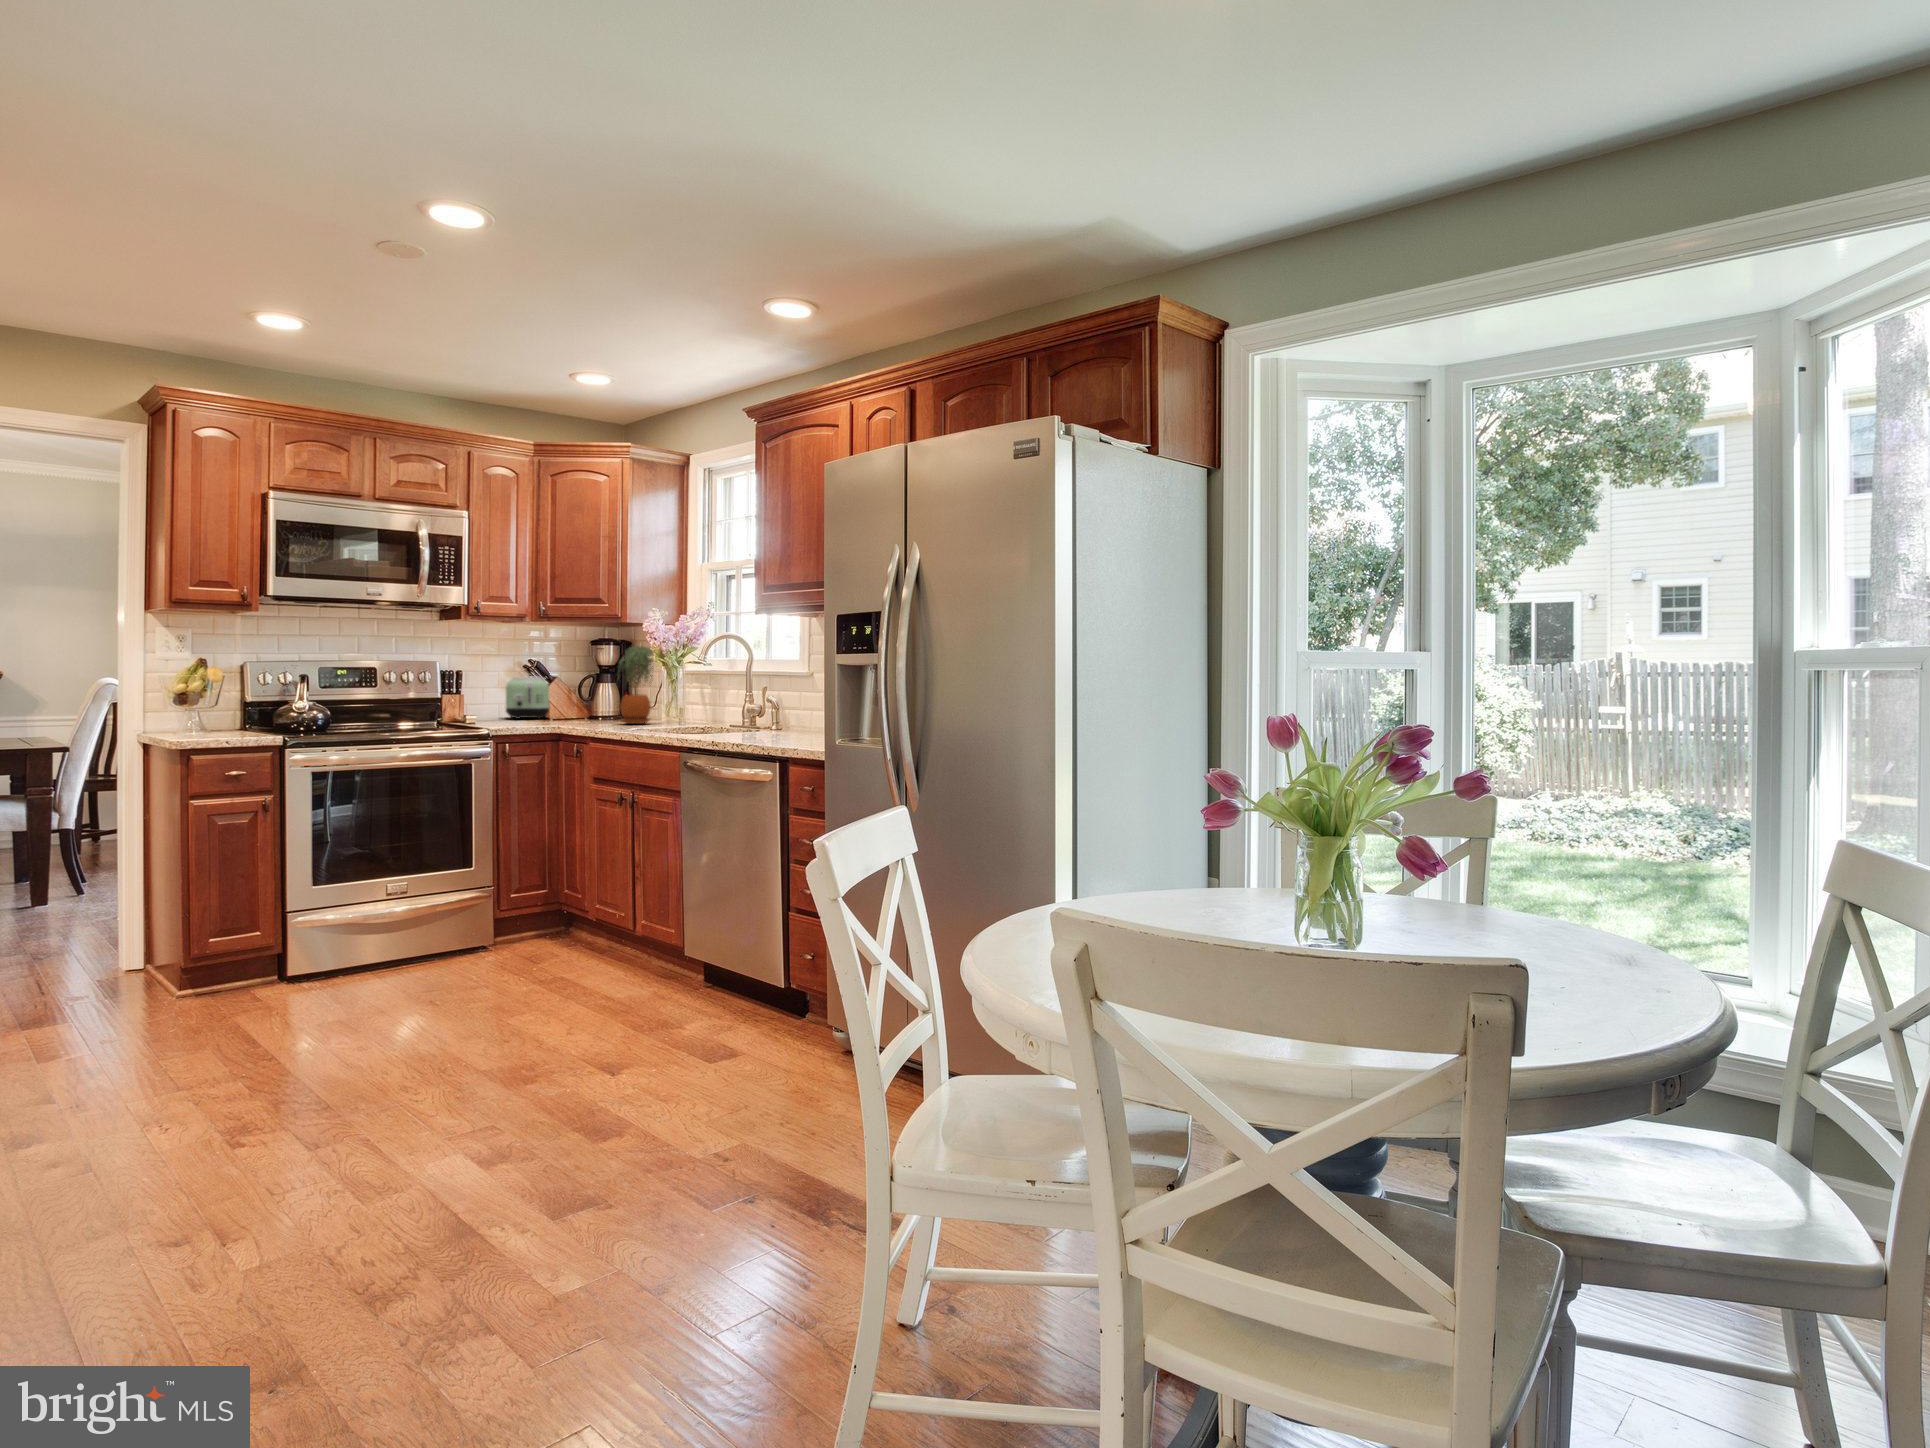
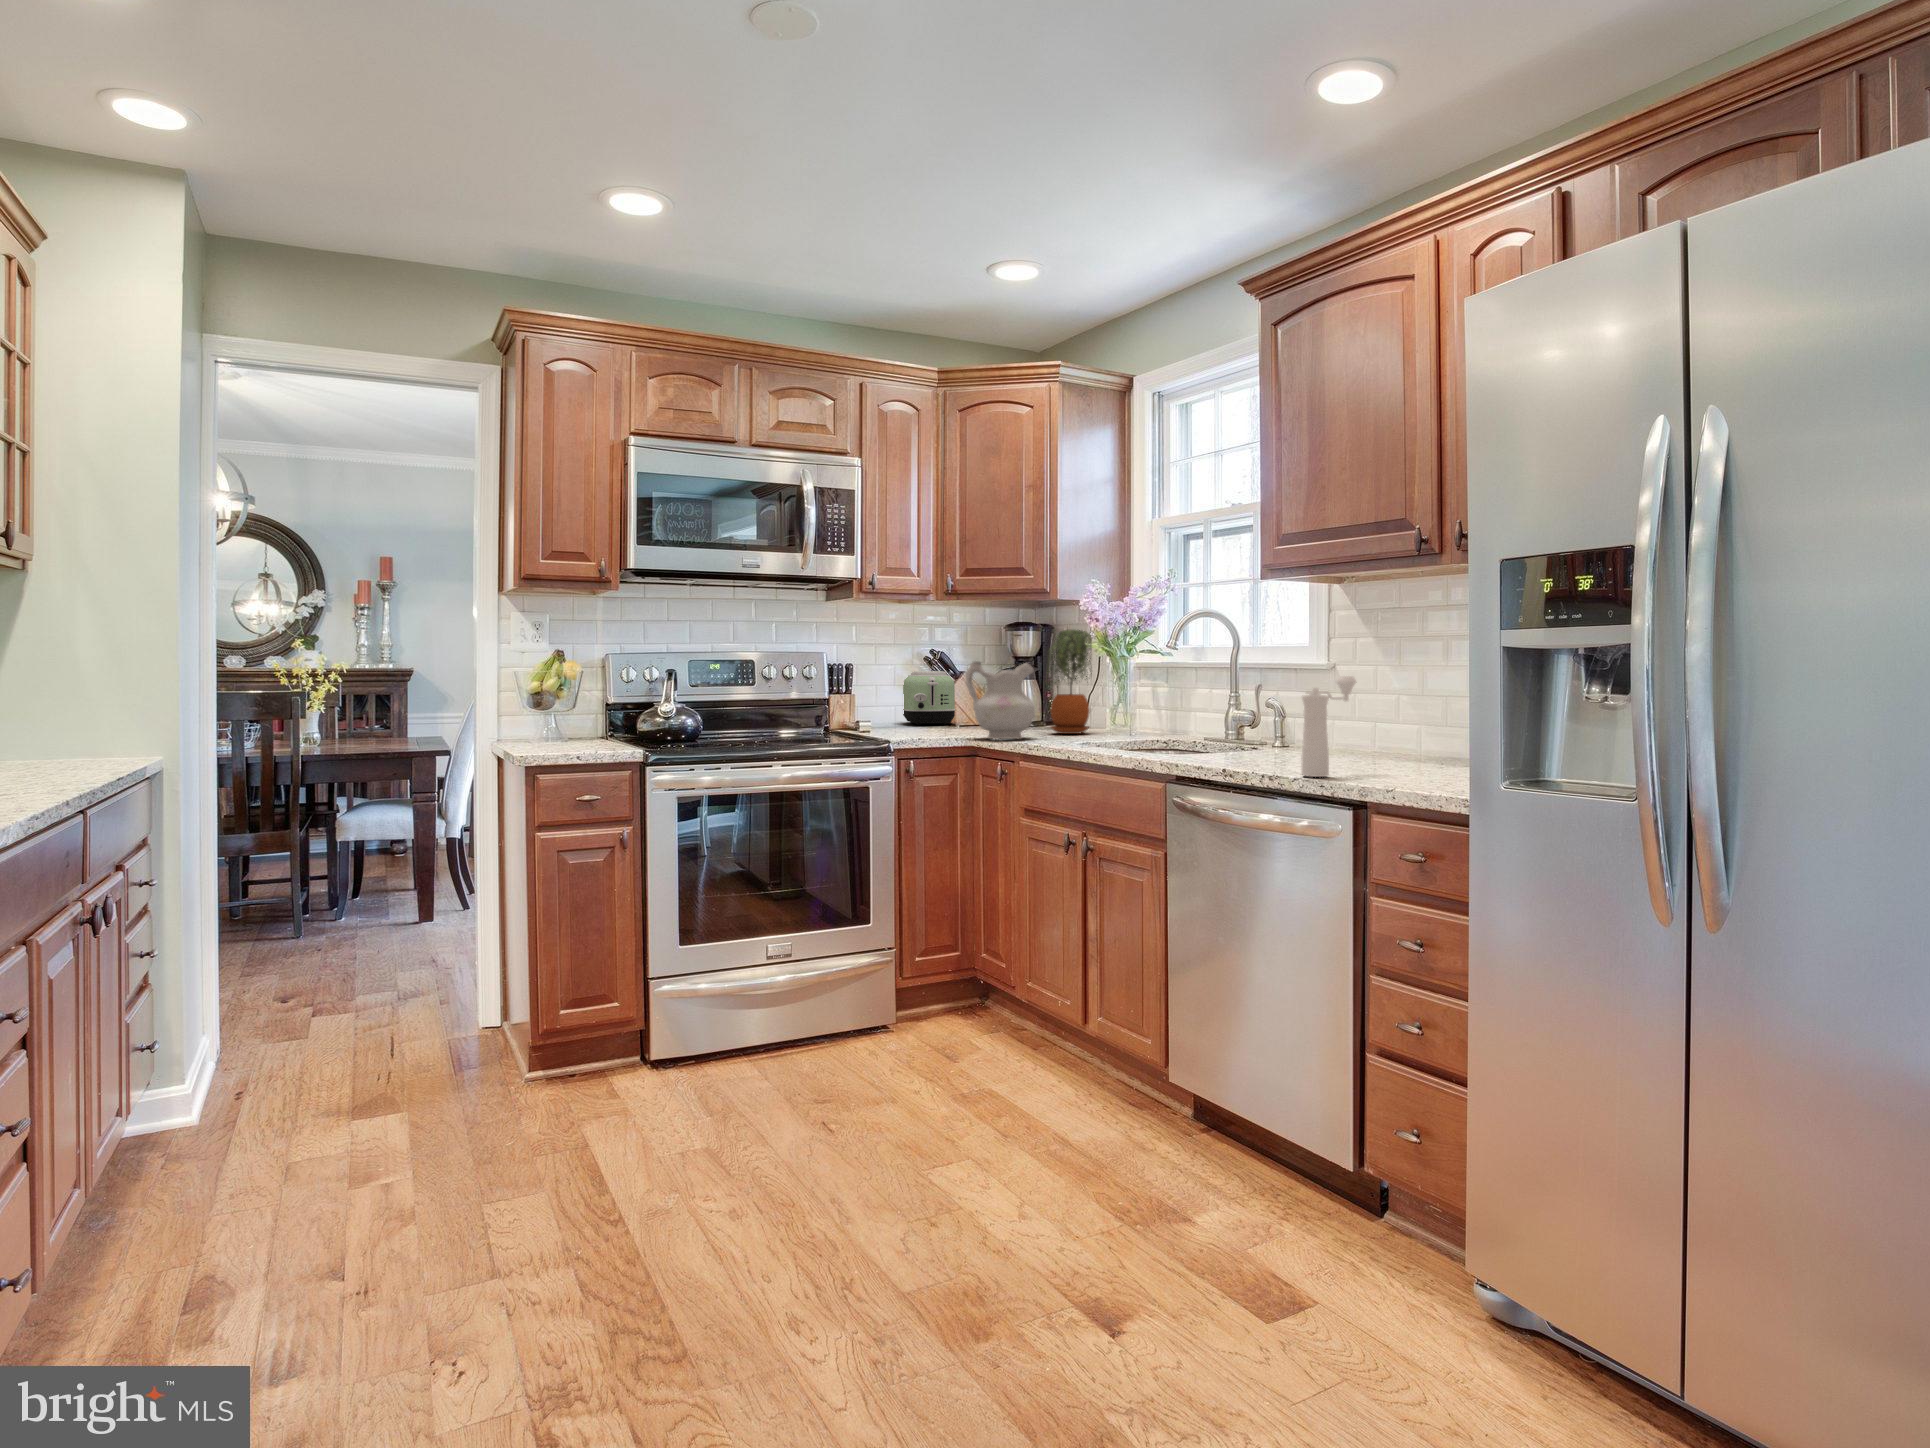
ceramic pitcher: none [550,669,605,728] -> present [966,661,1035,739]
pepper mill: none [757,682,796,745] -> present [1301,676,1356,777]

